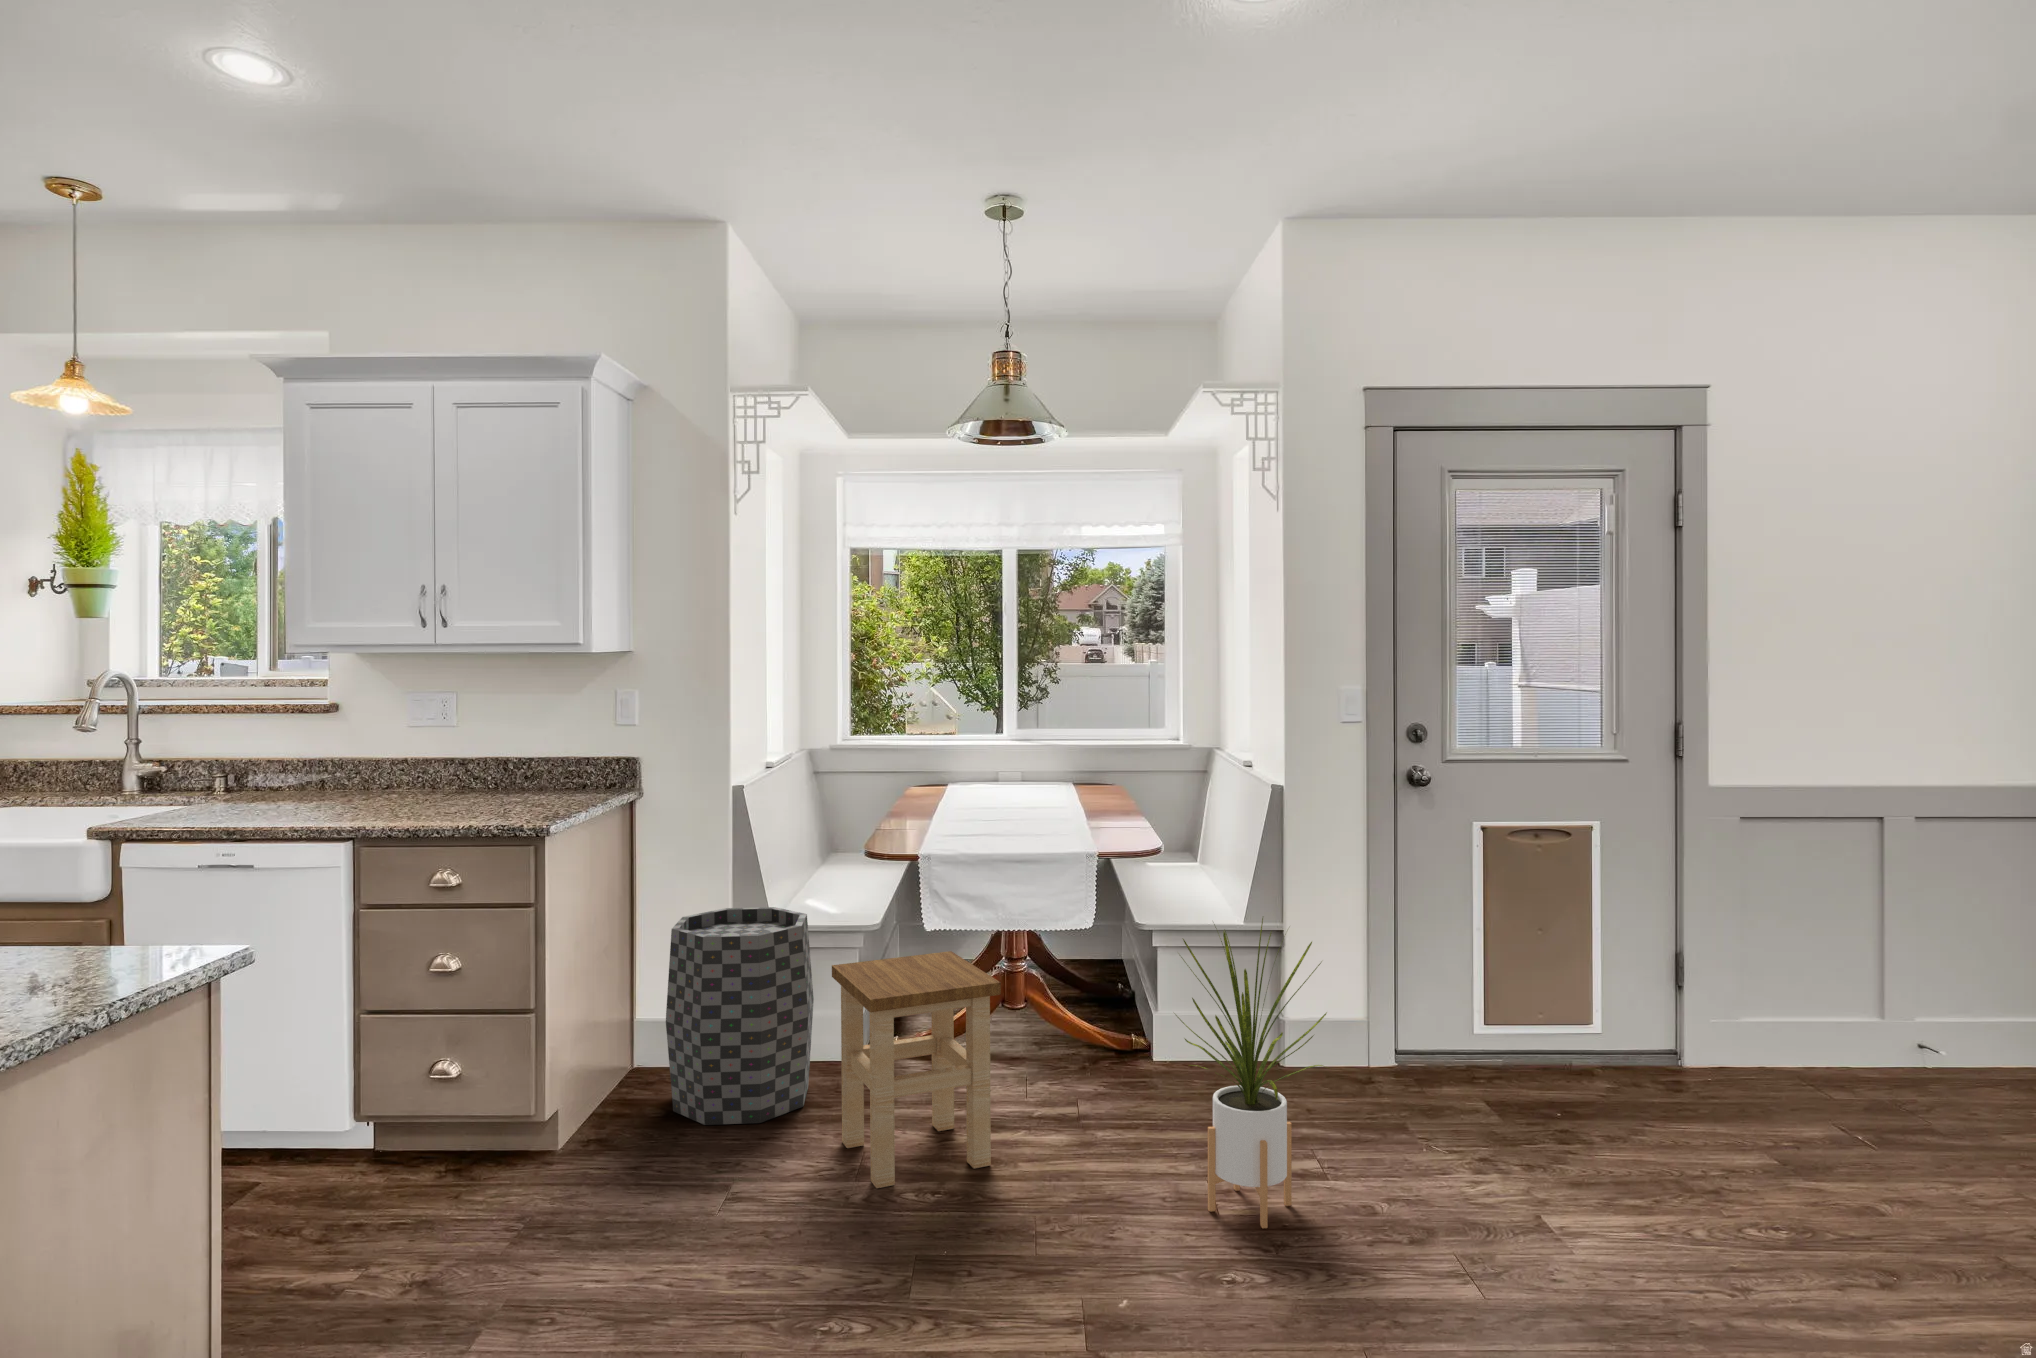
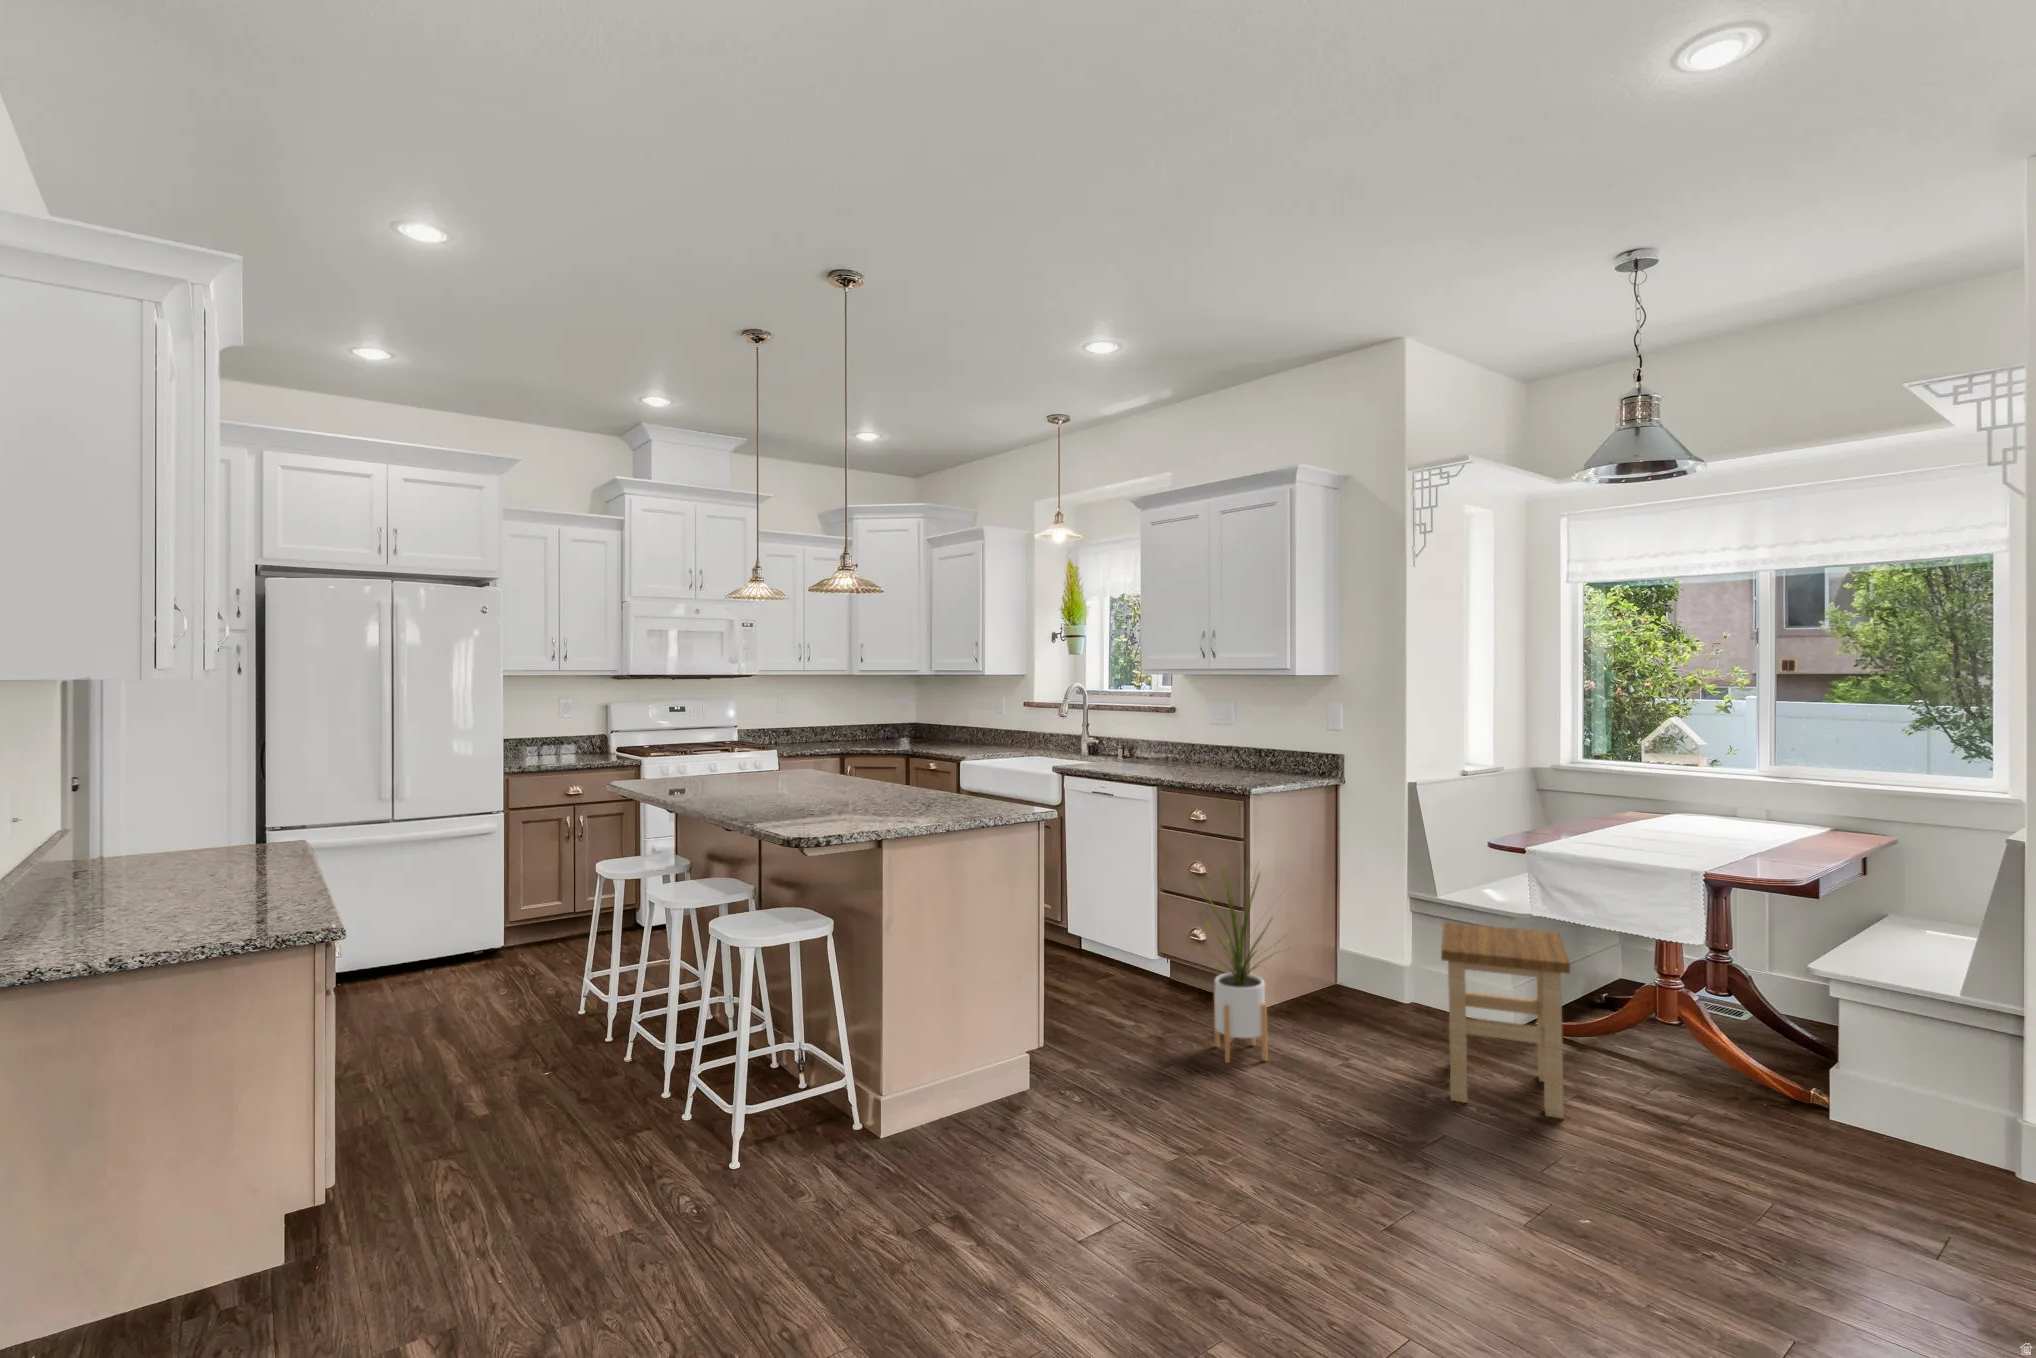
trash can: present [666,907,814,1125] -> none [1340,868,1462,1032]
house plant: present [1175,918,1327,1228] -> present [1195,871,1288,1063]

